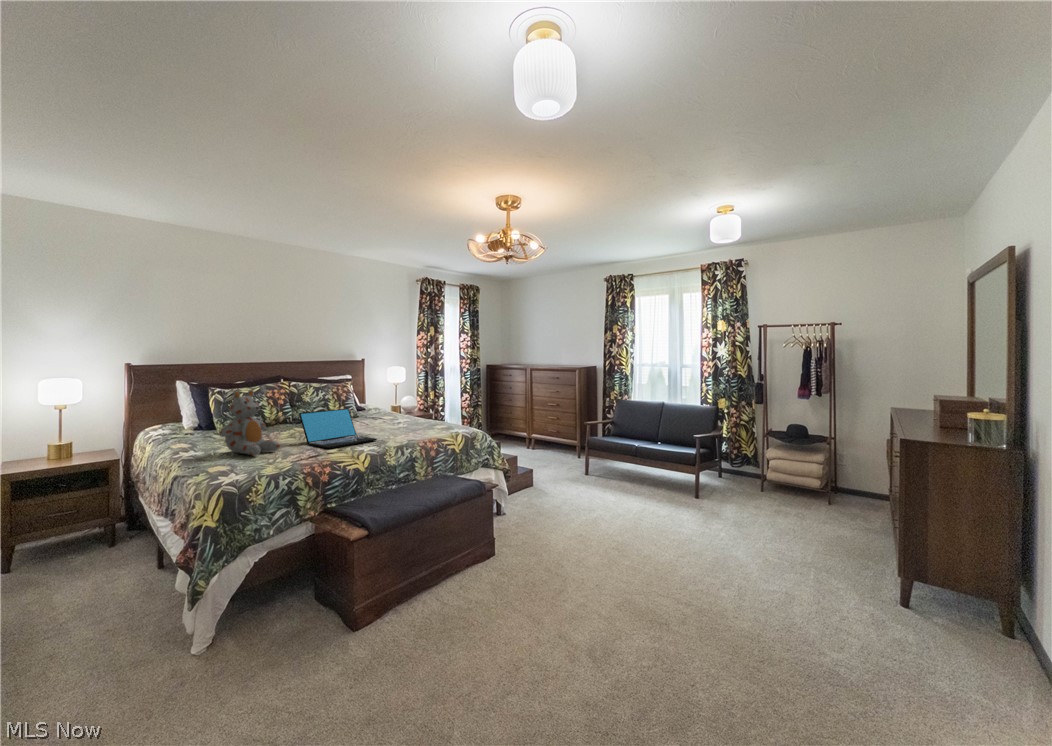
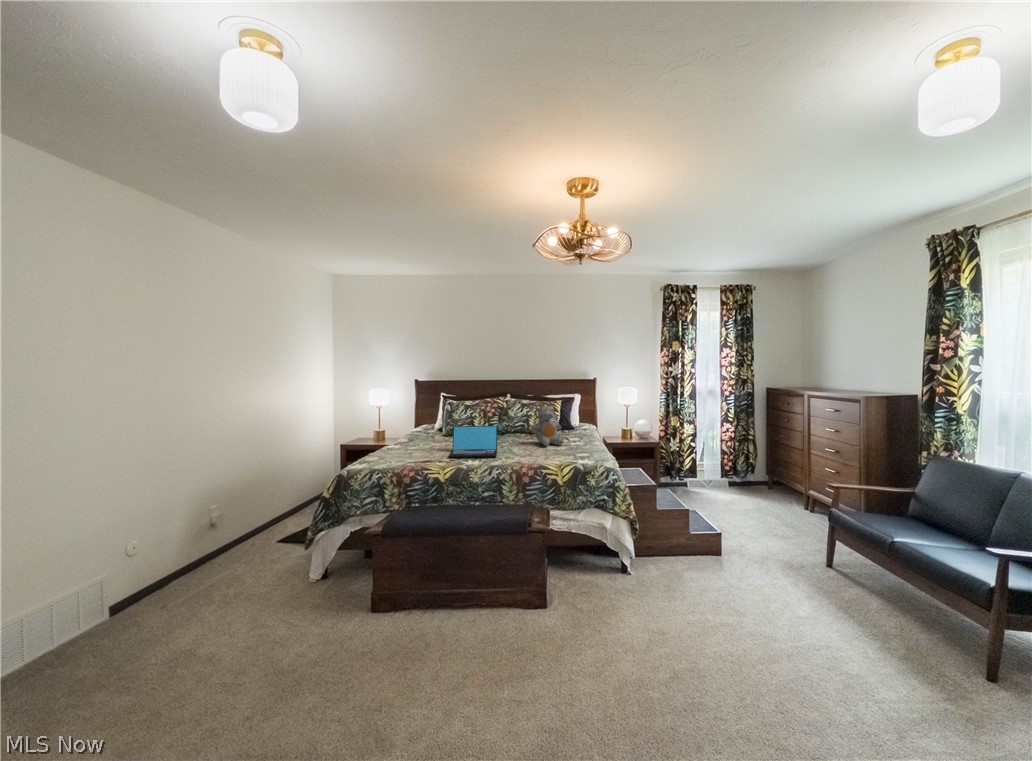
stuffed bear: present [220,390,279,456] -> present [530,402,564,446]

